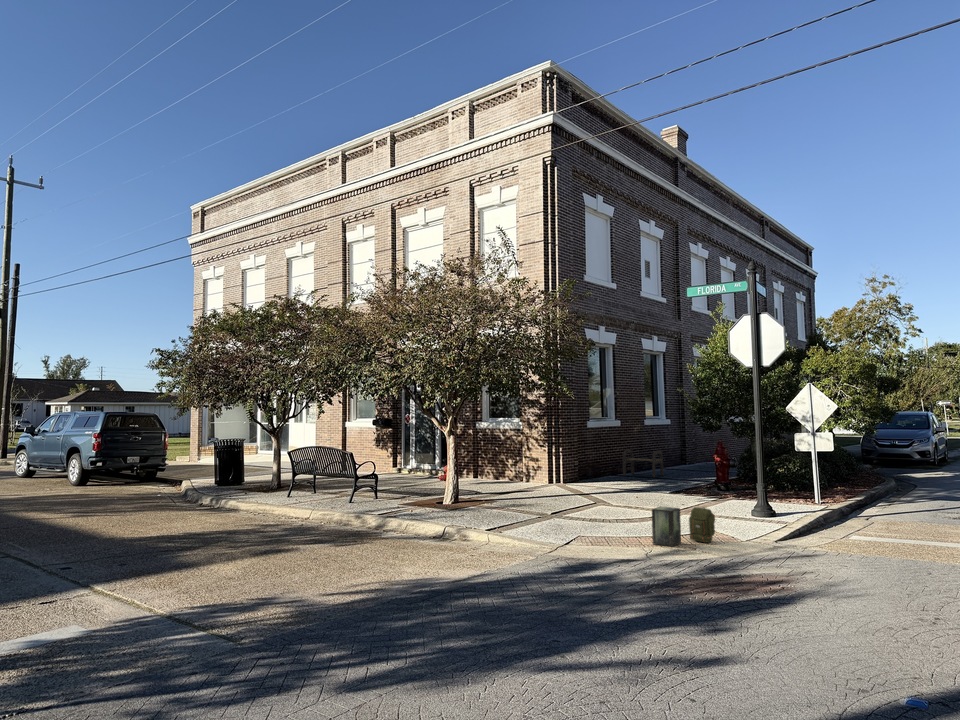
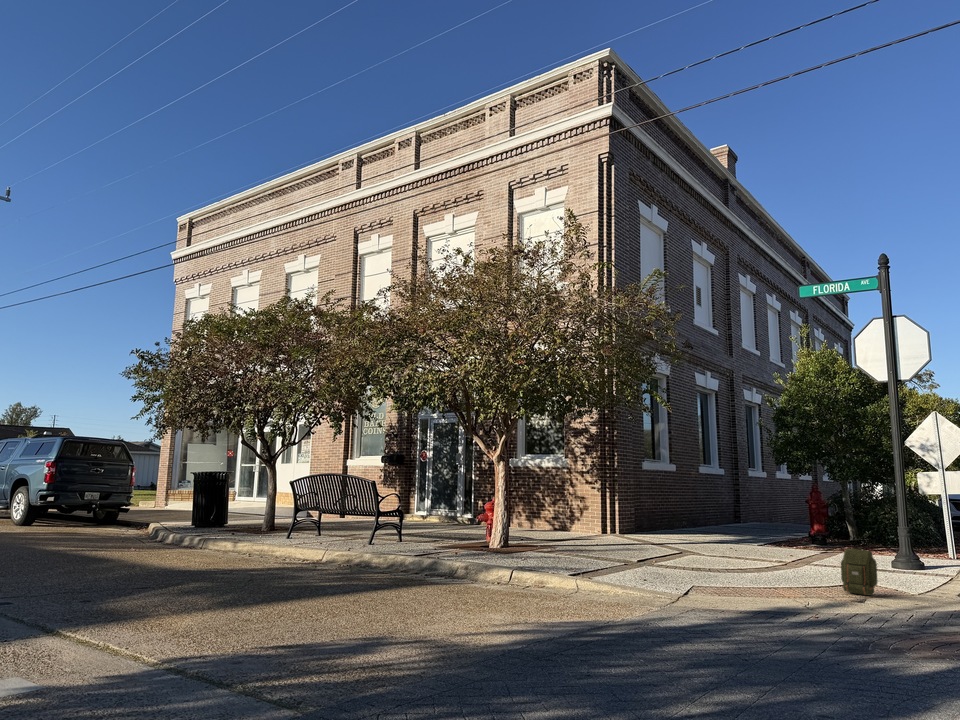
bench: present [623,450,664,478] -> none [679,499,727,532]
storage box: present [652,507,681,546] -> none [796,546,834,599]

